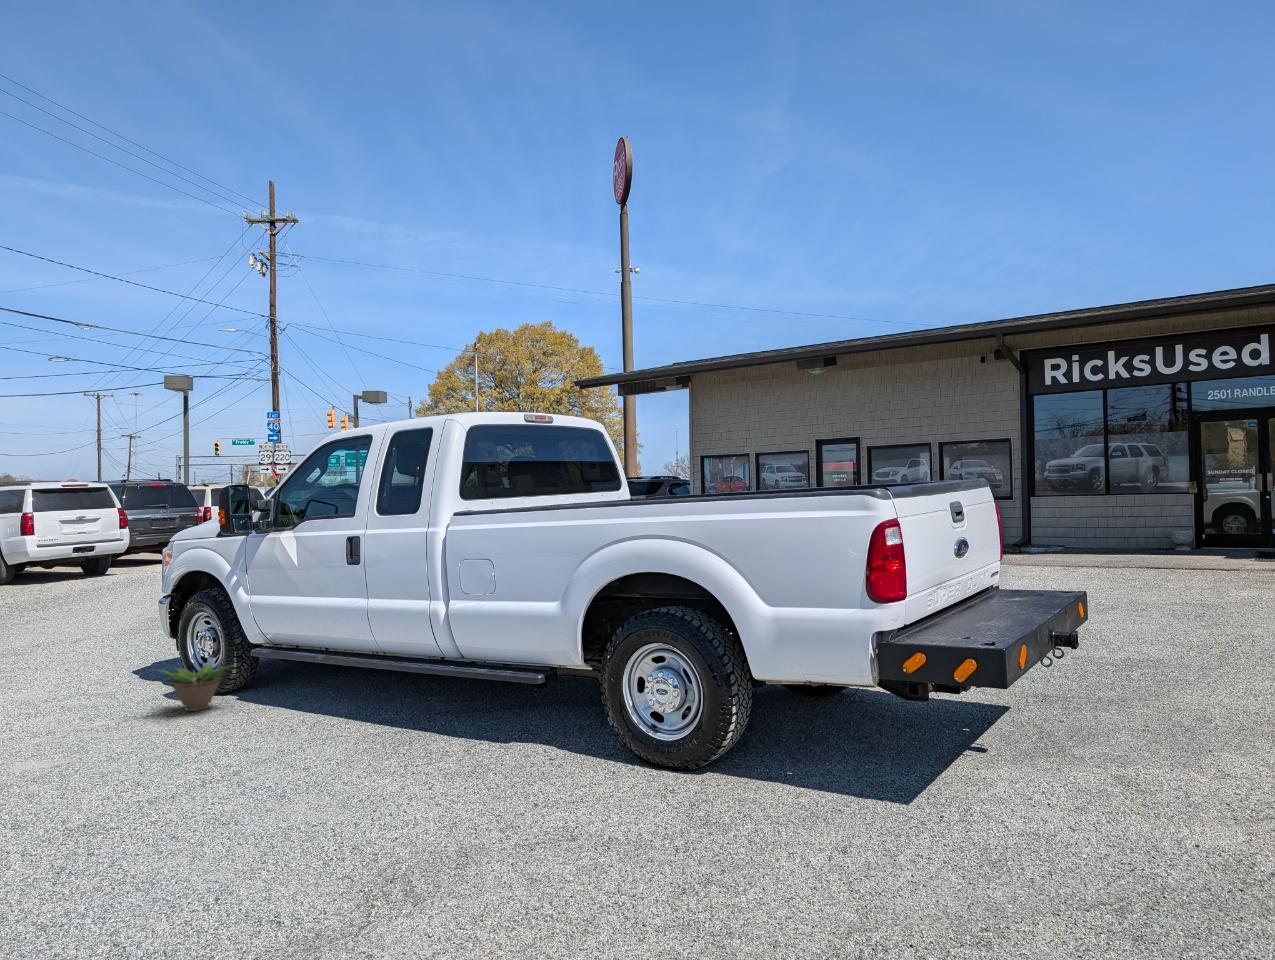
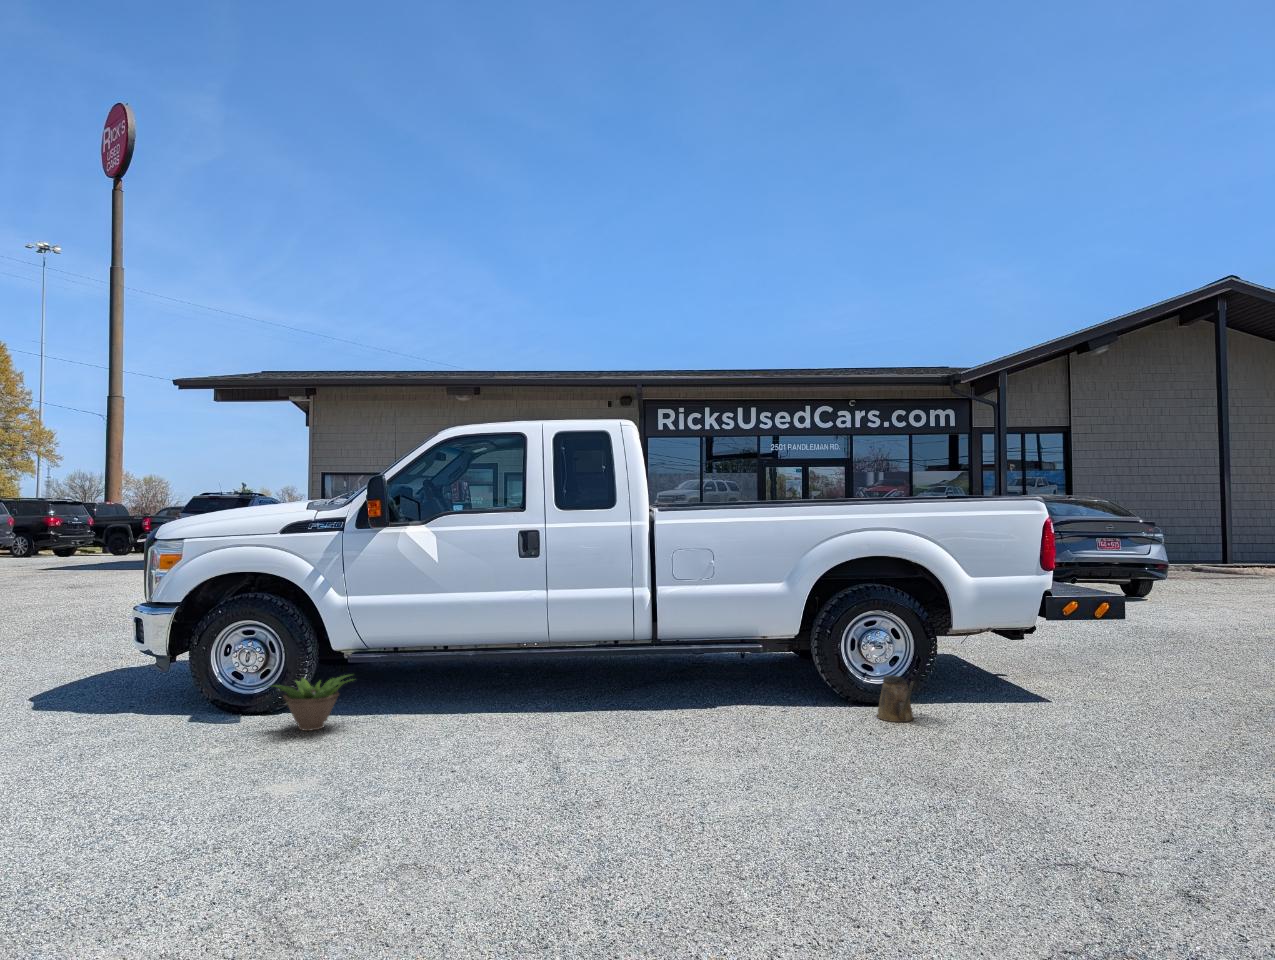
watering can: none [600,731,668,797] -> present [877,675,915,722]

